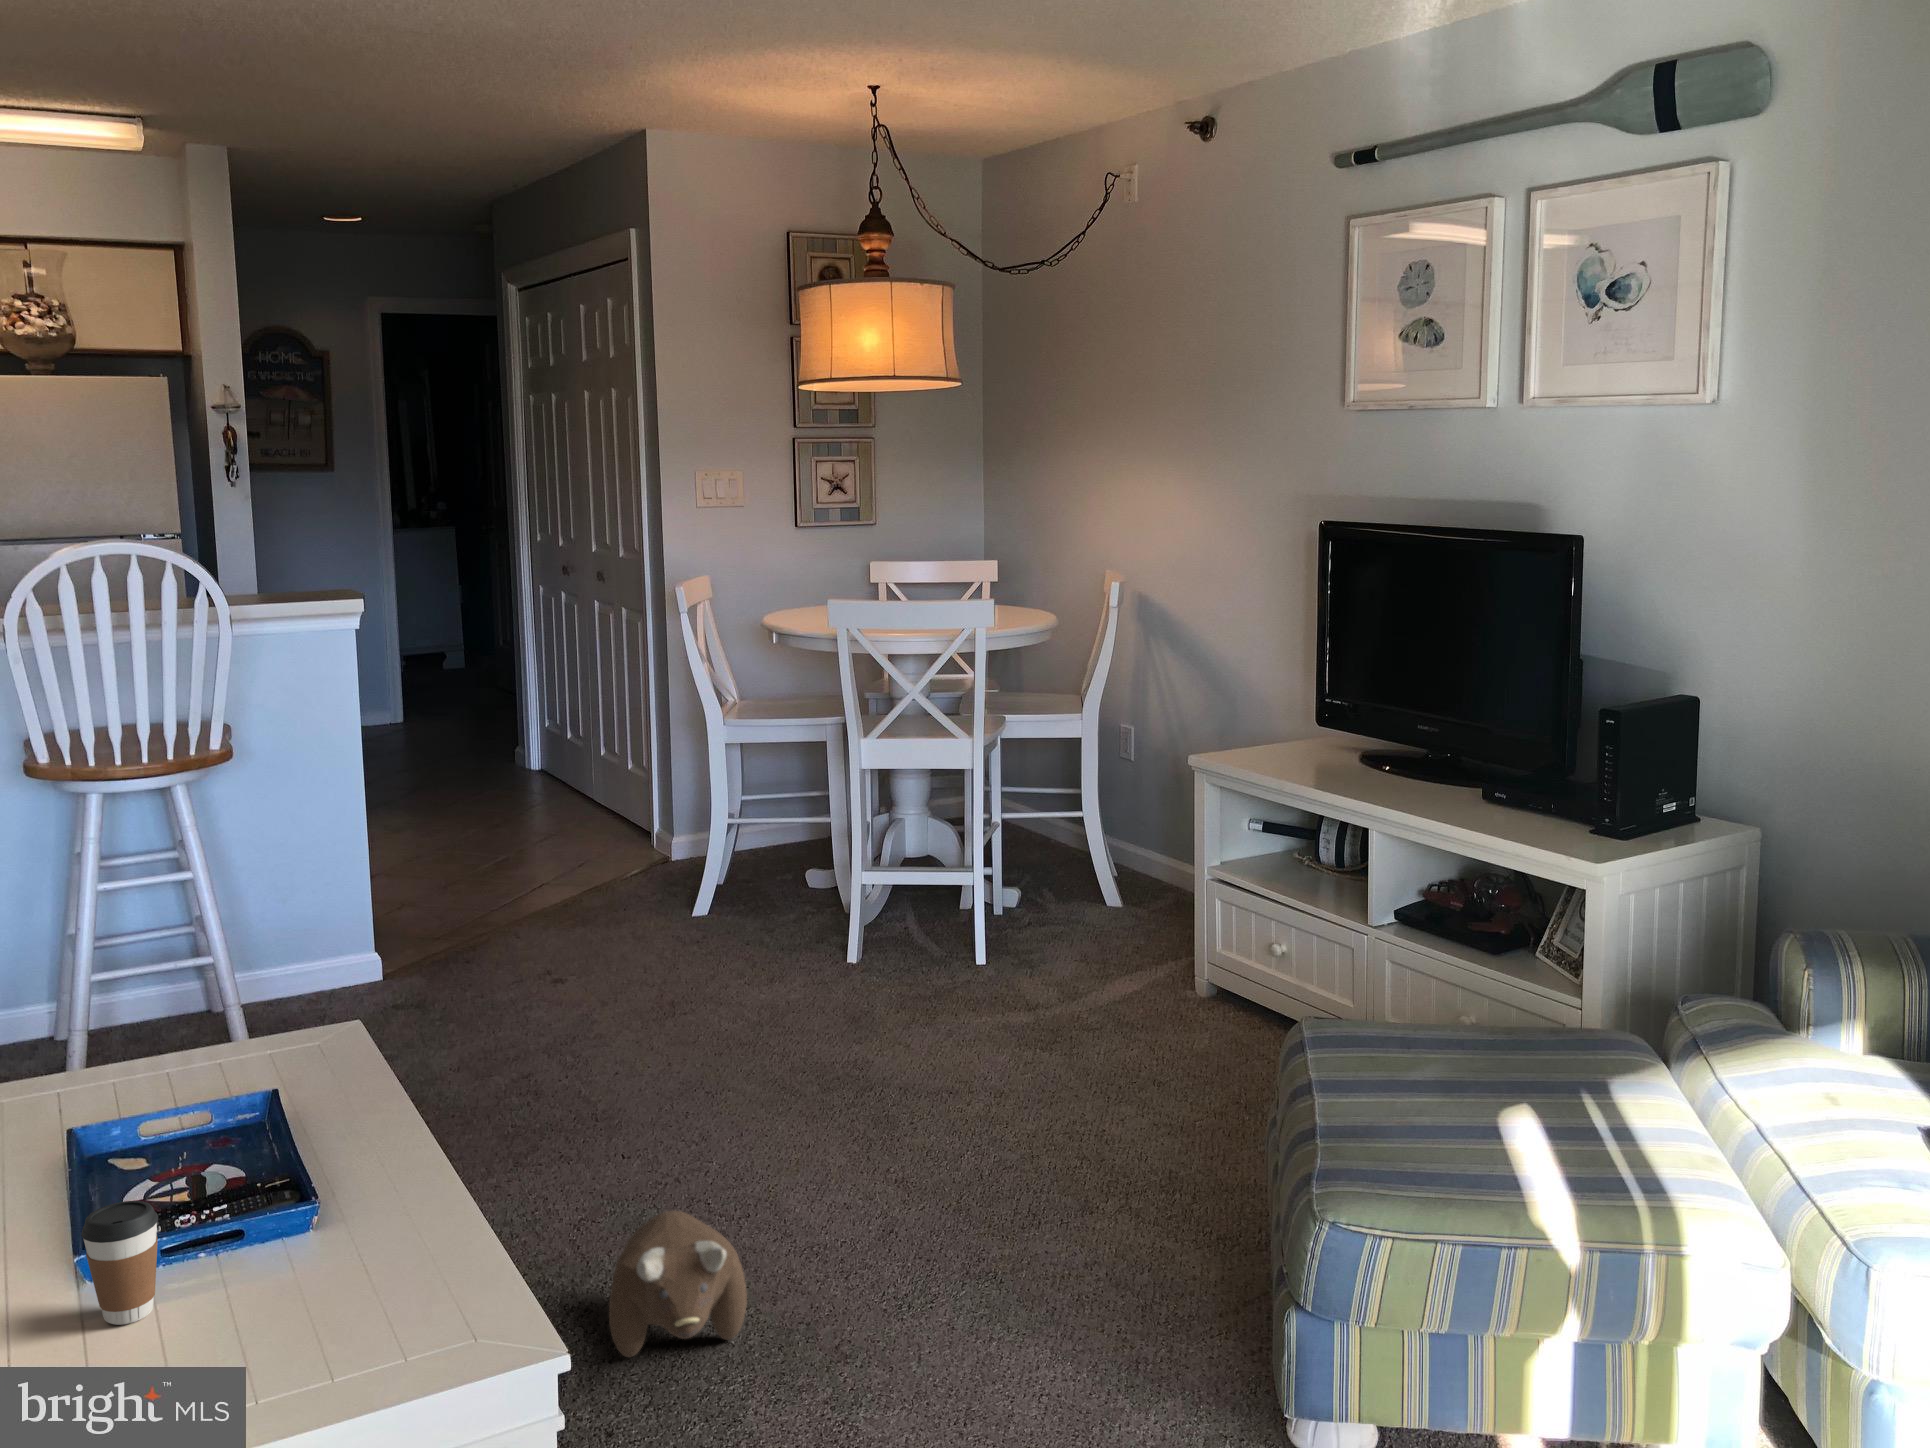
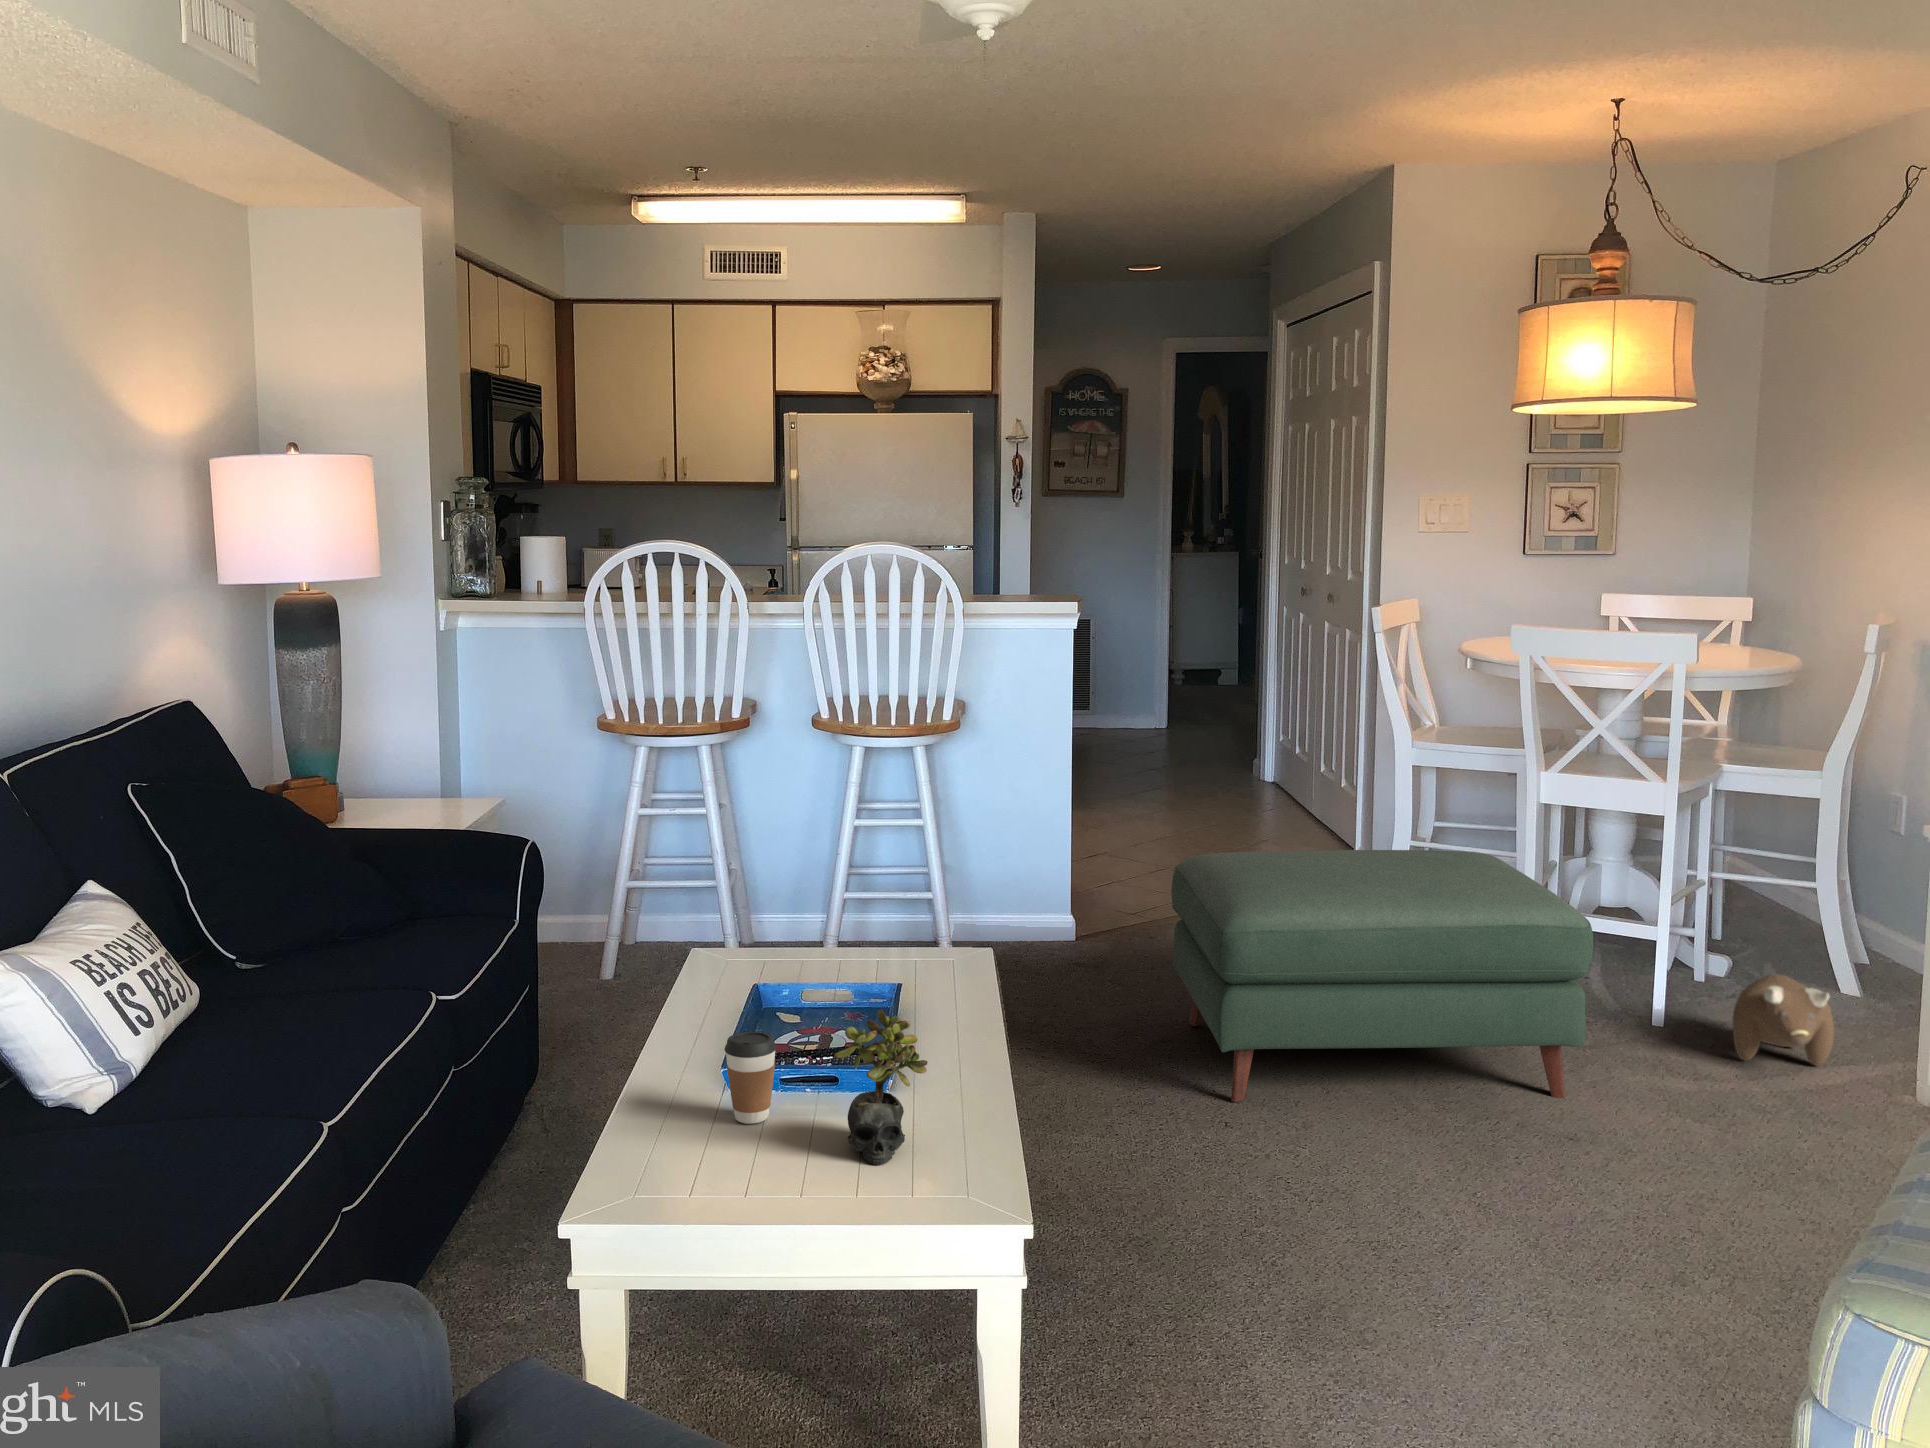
ottoman: none [517,827,952,1128] -> present [1171,850,1593,1102]
succulent plant: none [259,1140,389,1335] -> present [834,1010,928,1165]
plush toy: present [609,1211,747,1357] -> present [1733,974,1834,1066]

